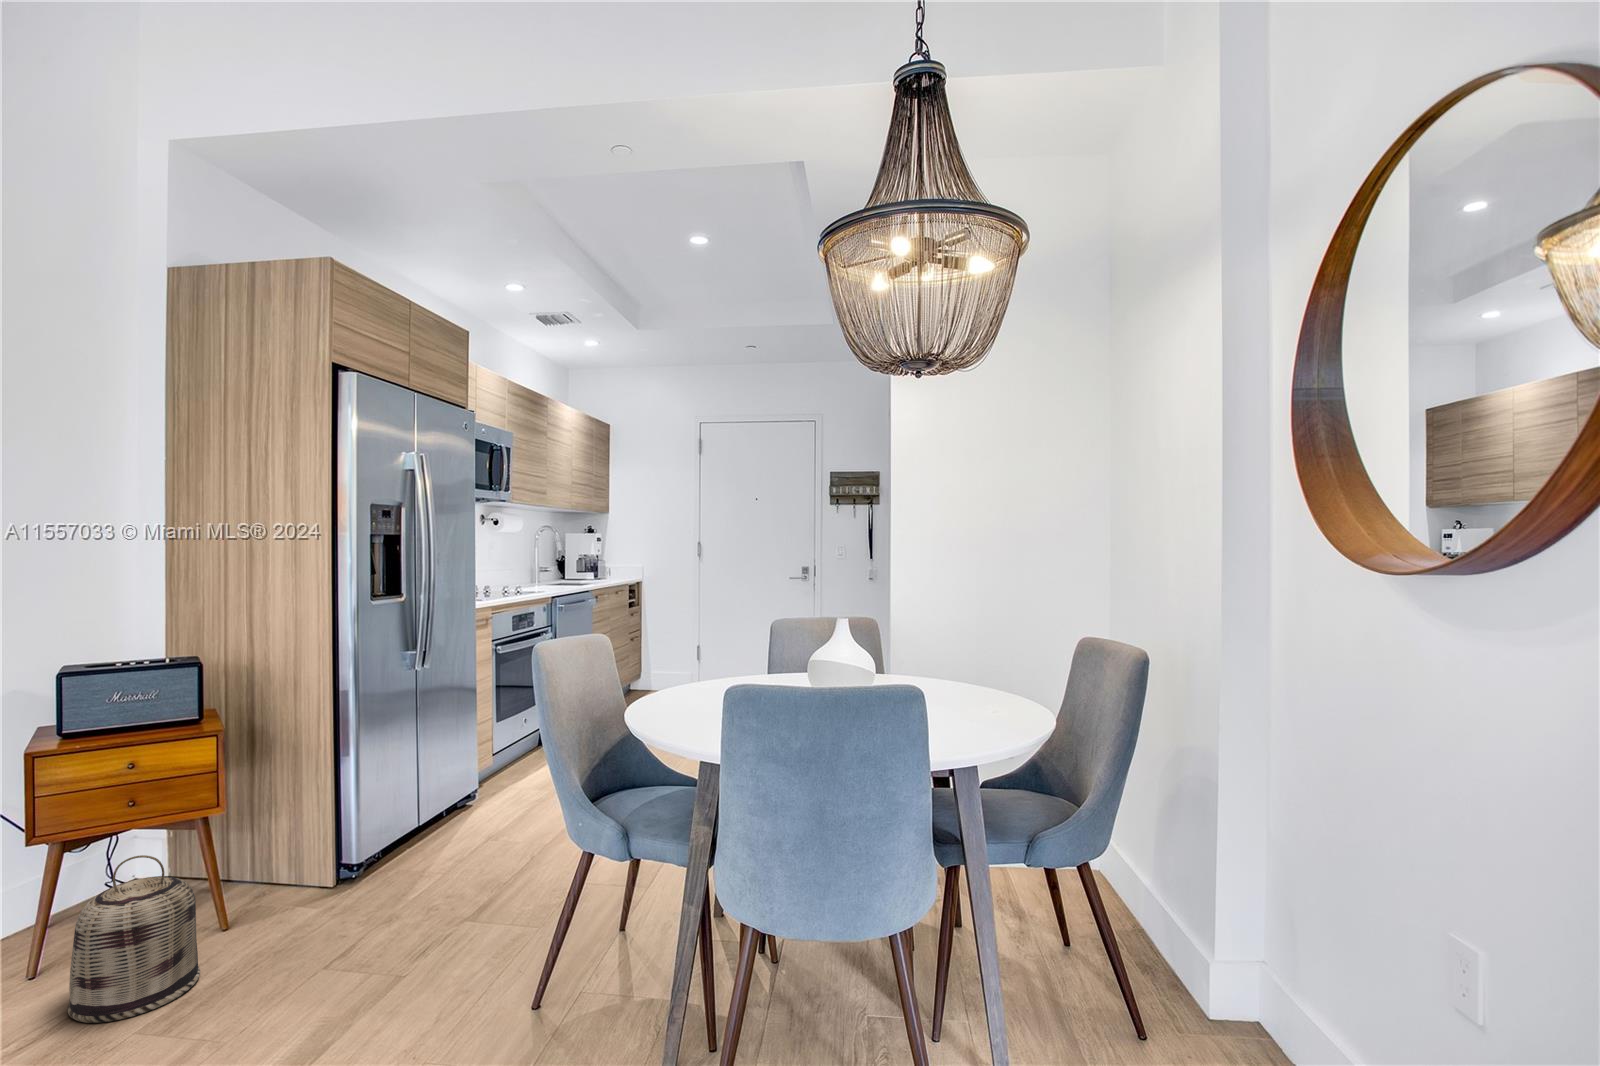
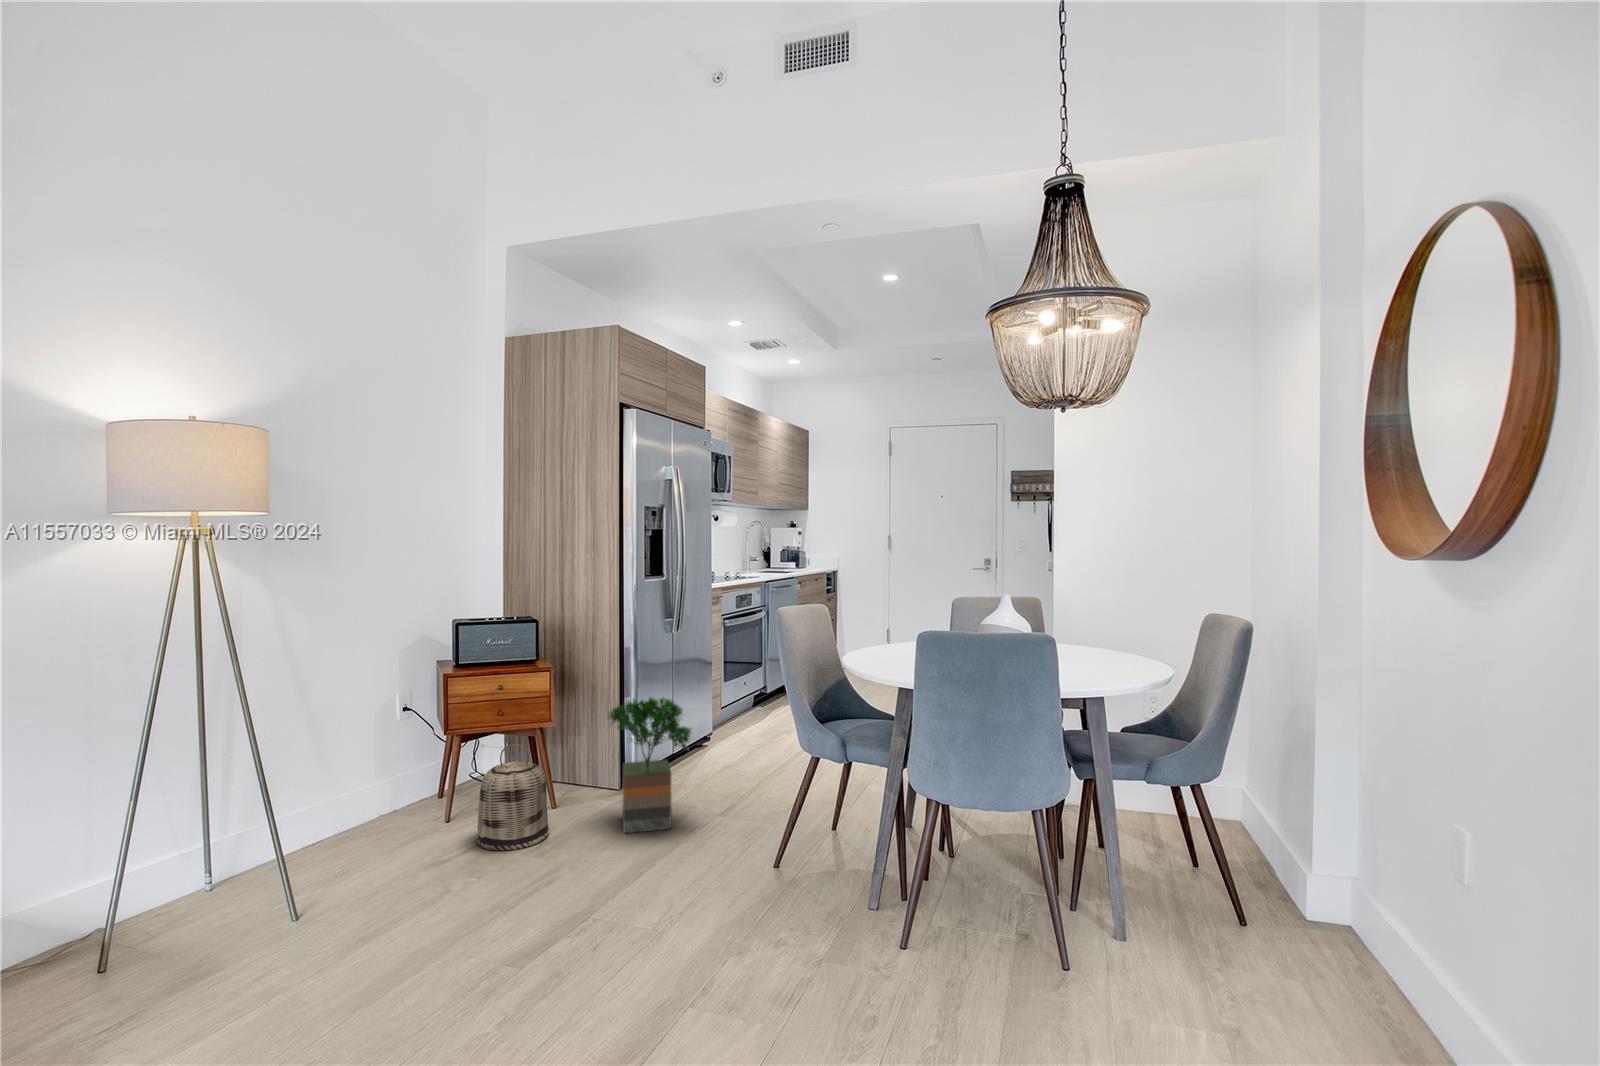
potted tree: none [297,763,431,964] -> present [608,698,692,833]

